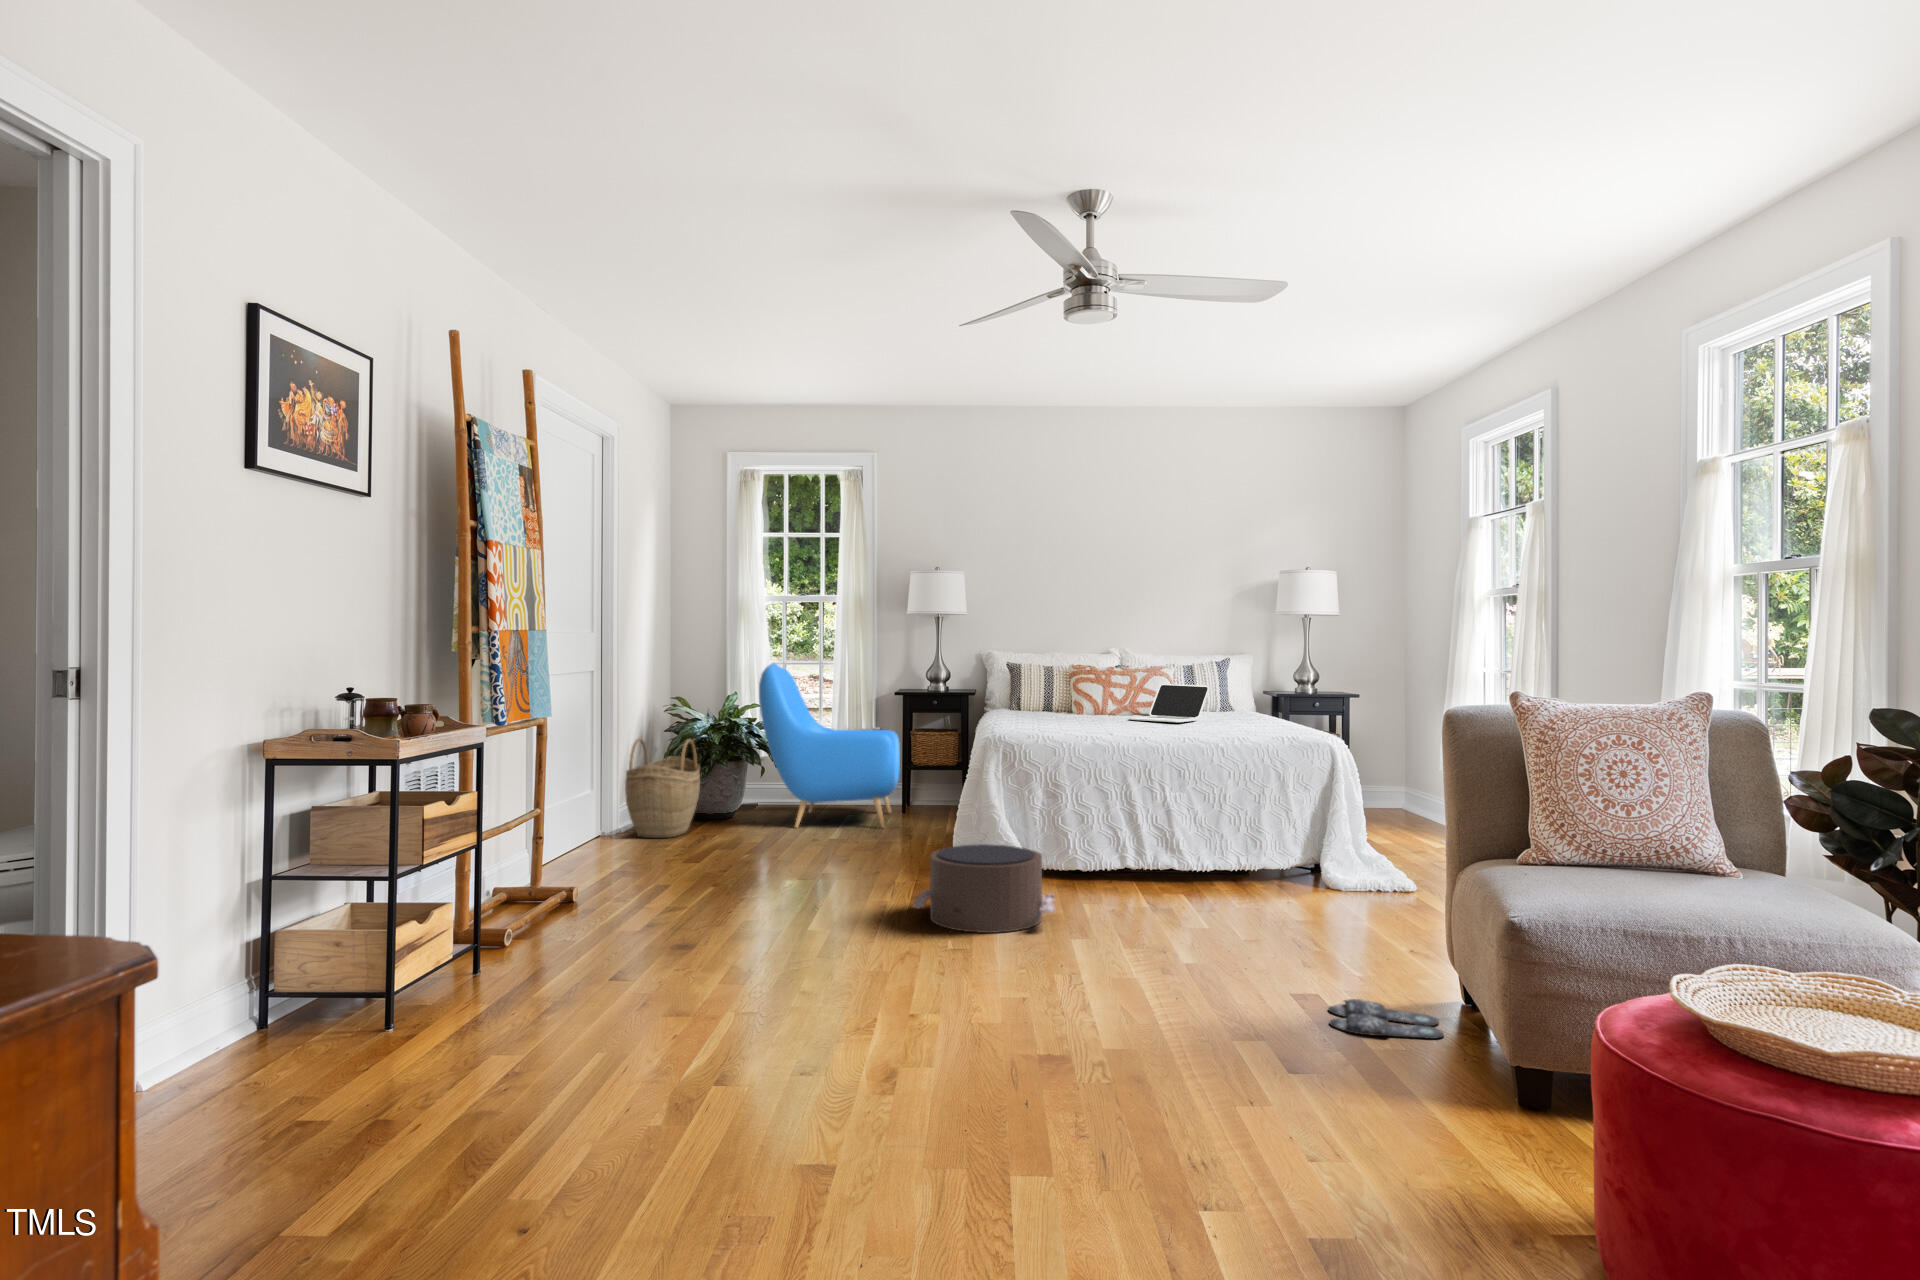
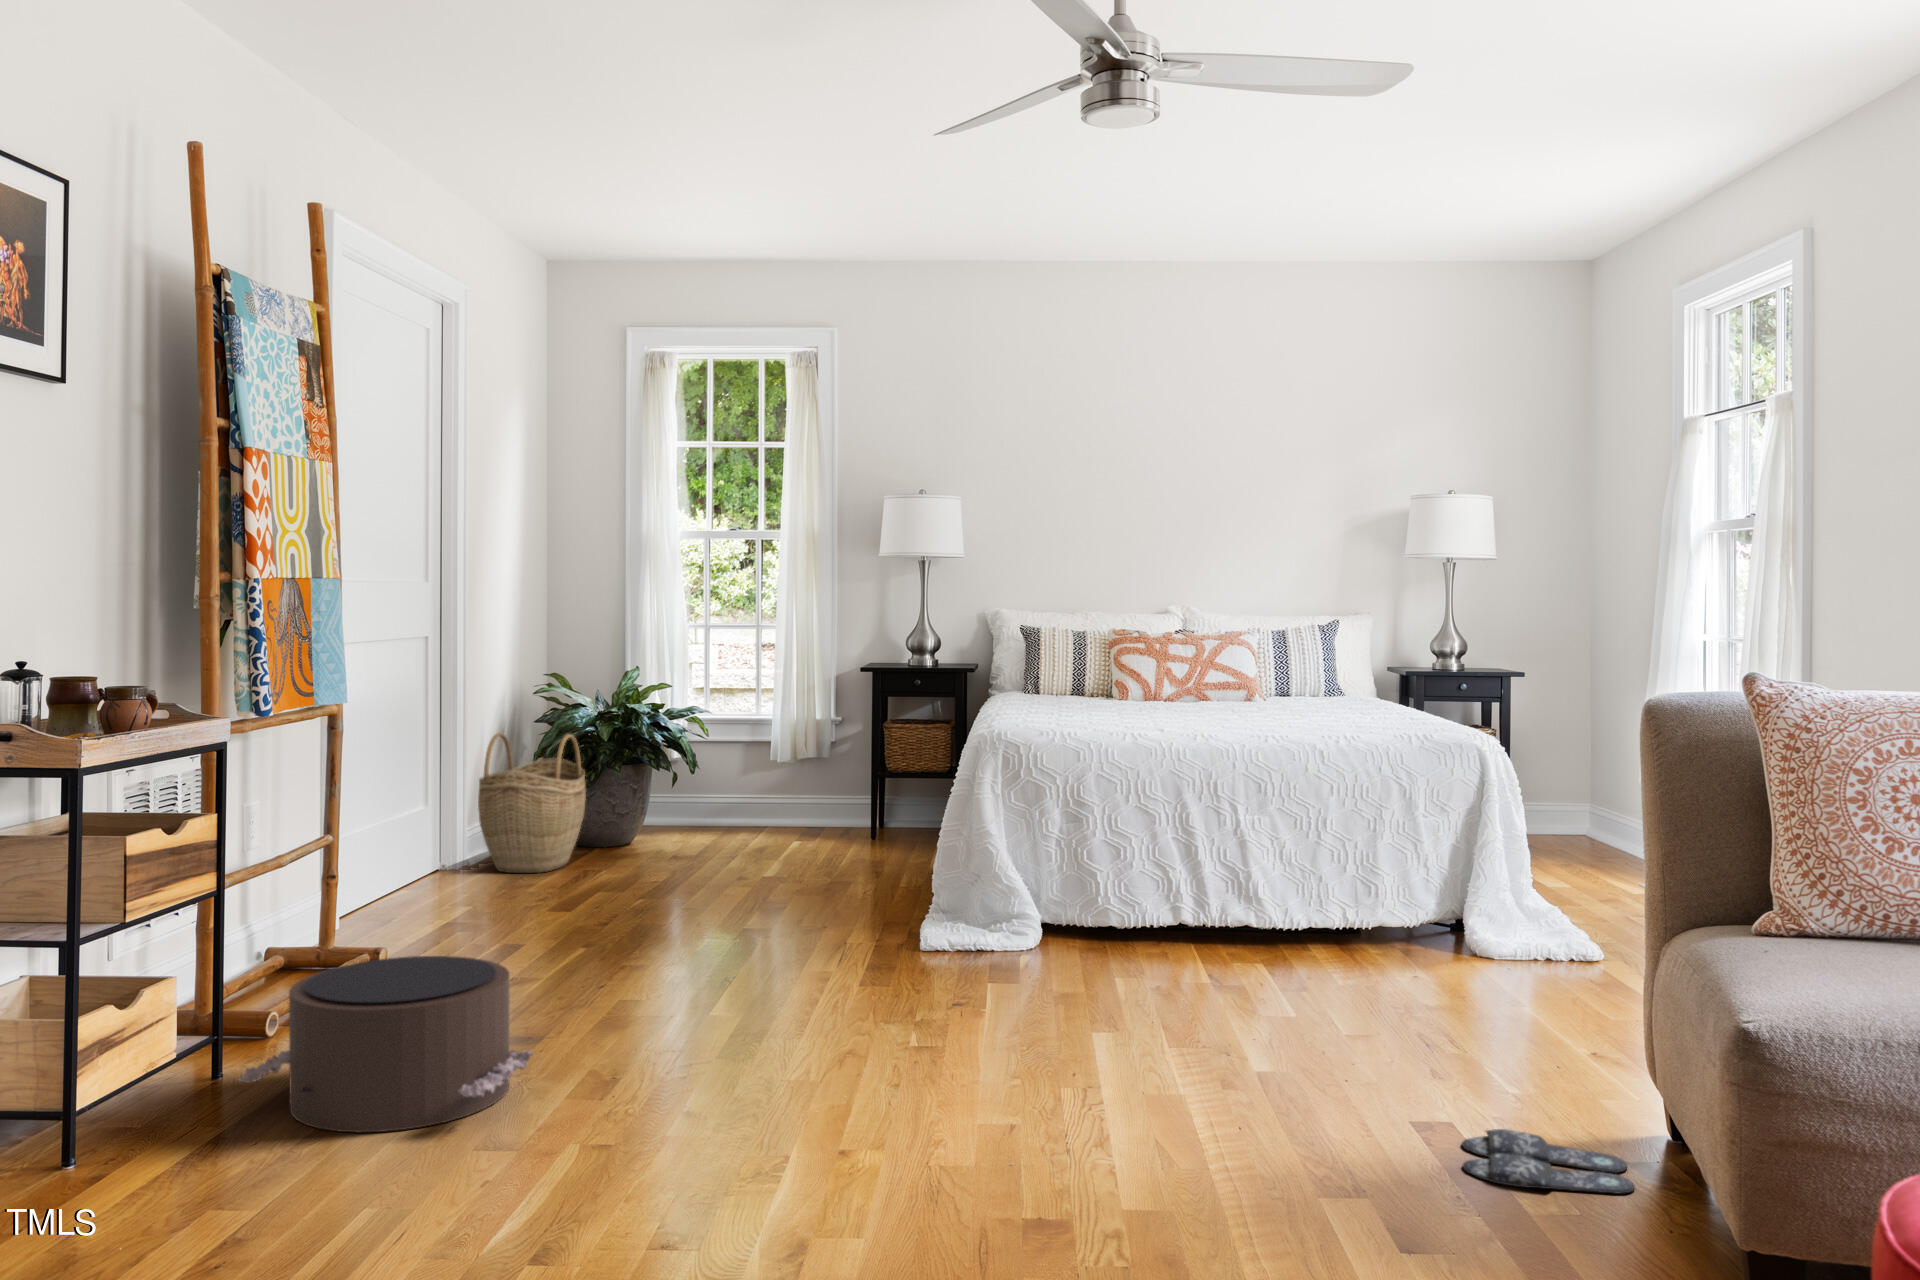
armchair: present [759,663,900,828] -> none [669,627,871,860]
laptop: present [1129,684,1209,722] -> none [1191,659,1305,713]
pouf: present [913,844,1055,933] -> present [238,956,534,1132]

